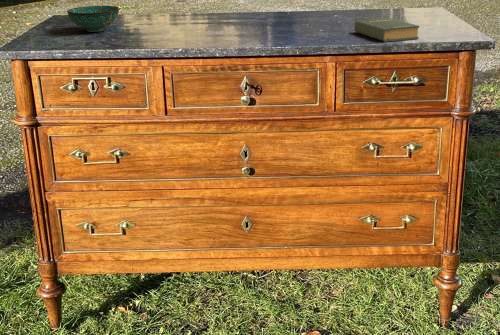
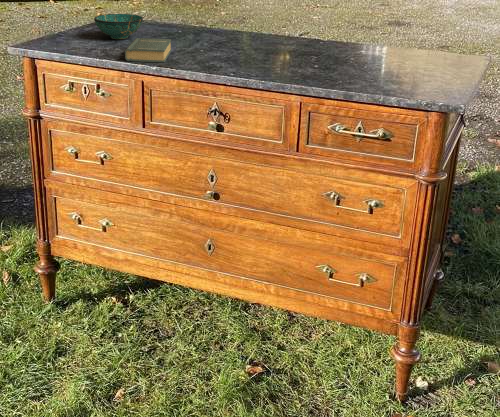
hardback book: present [355,18,419,42] -> present [125,38,171,62]

